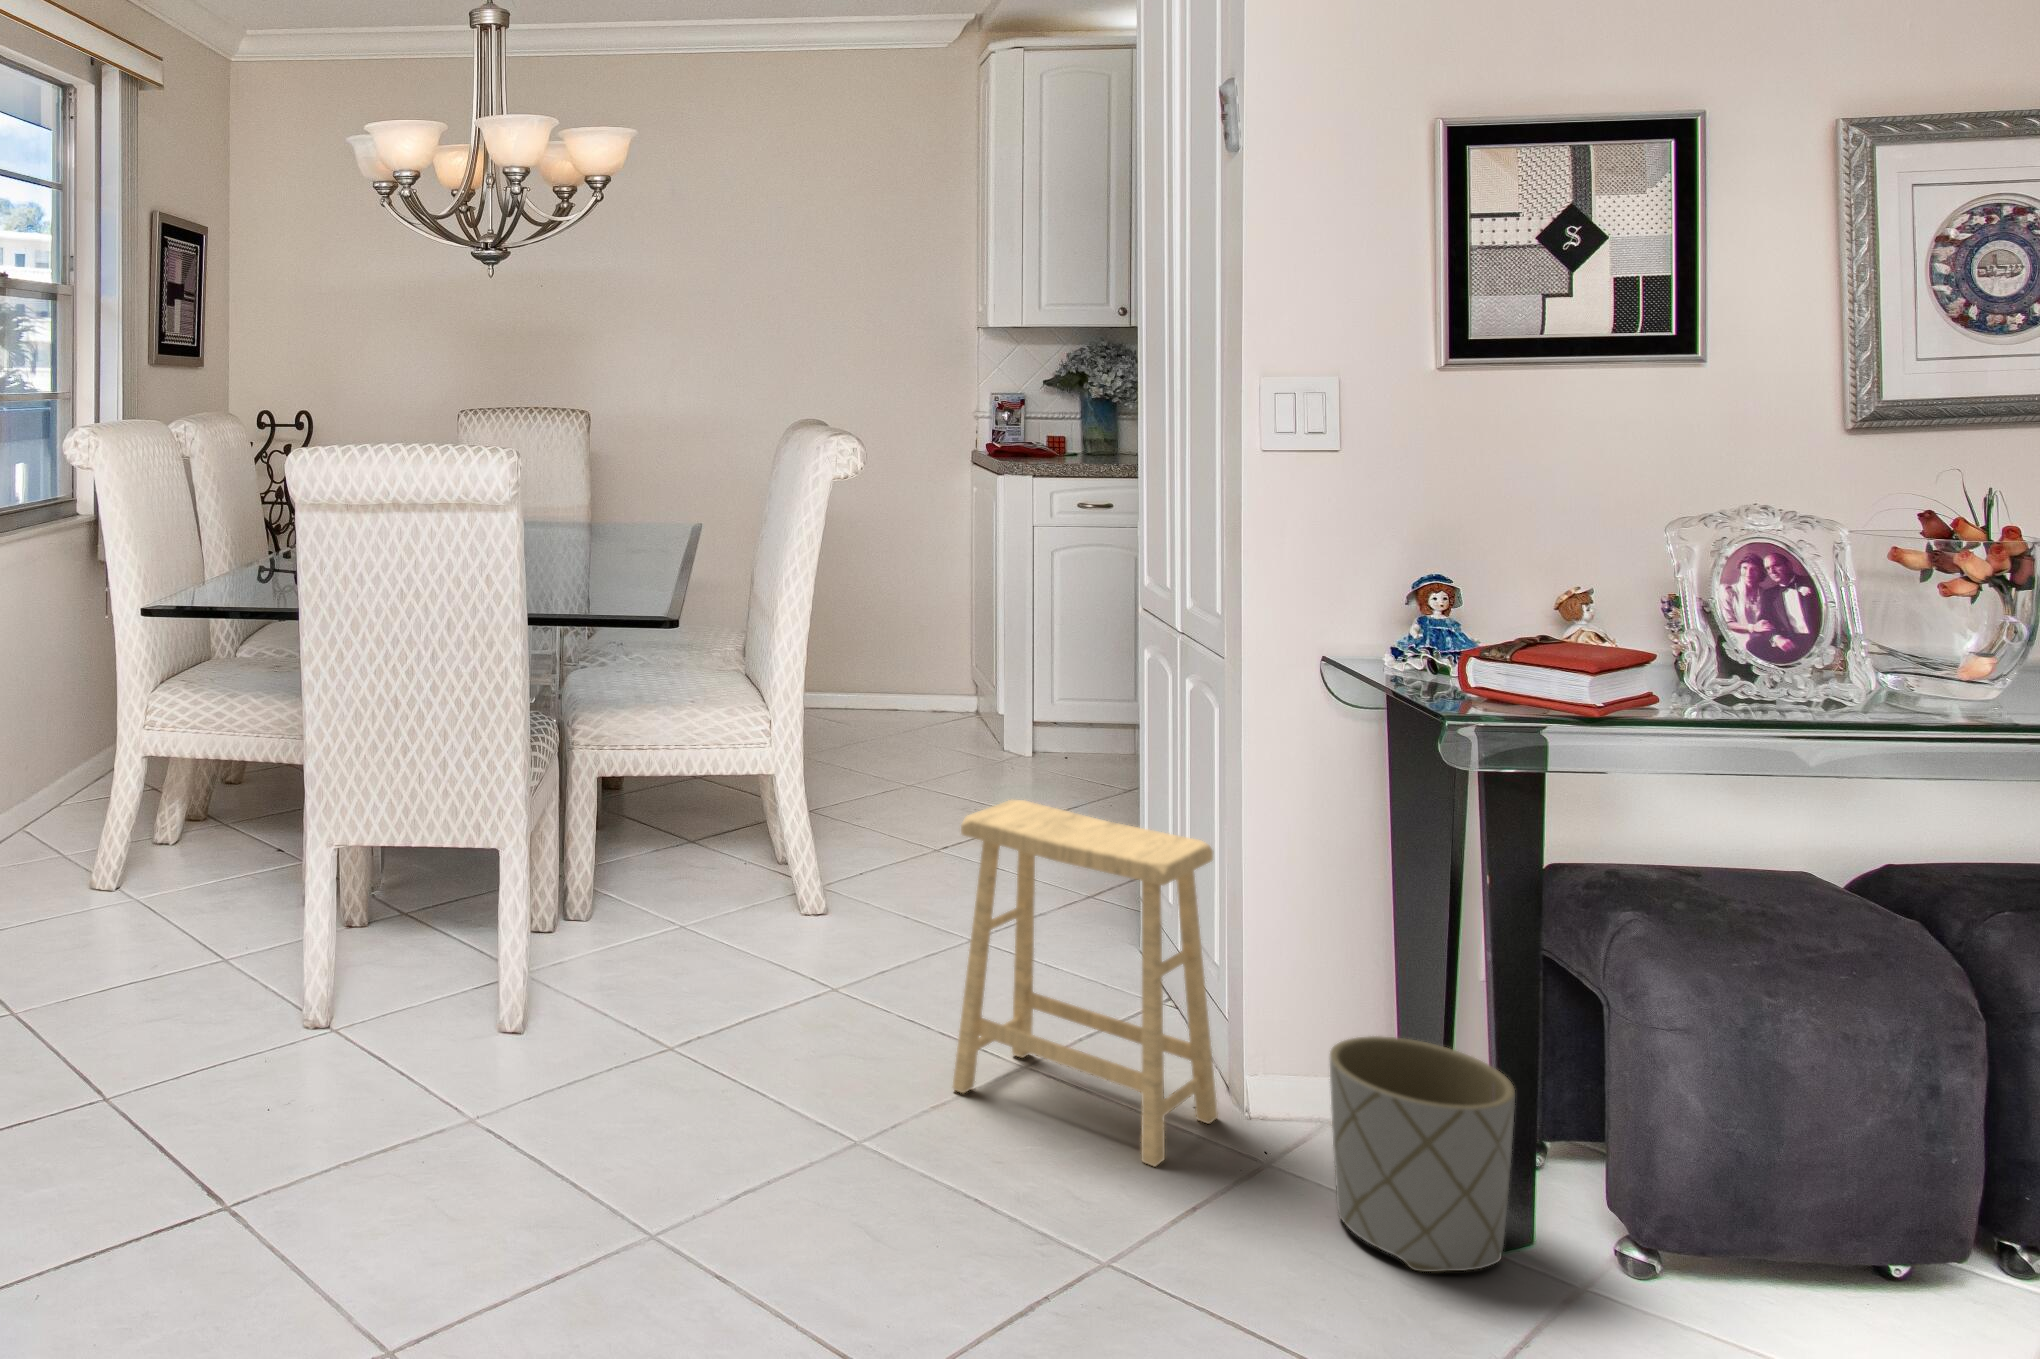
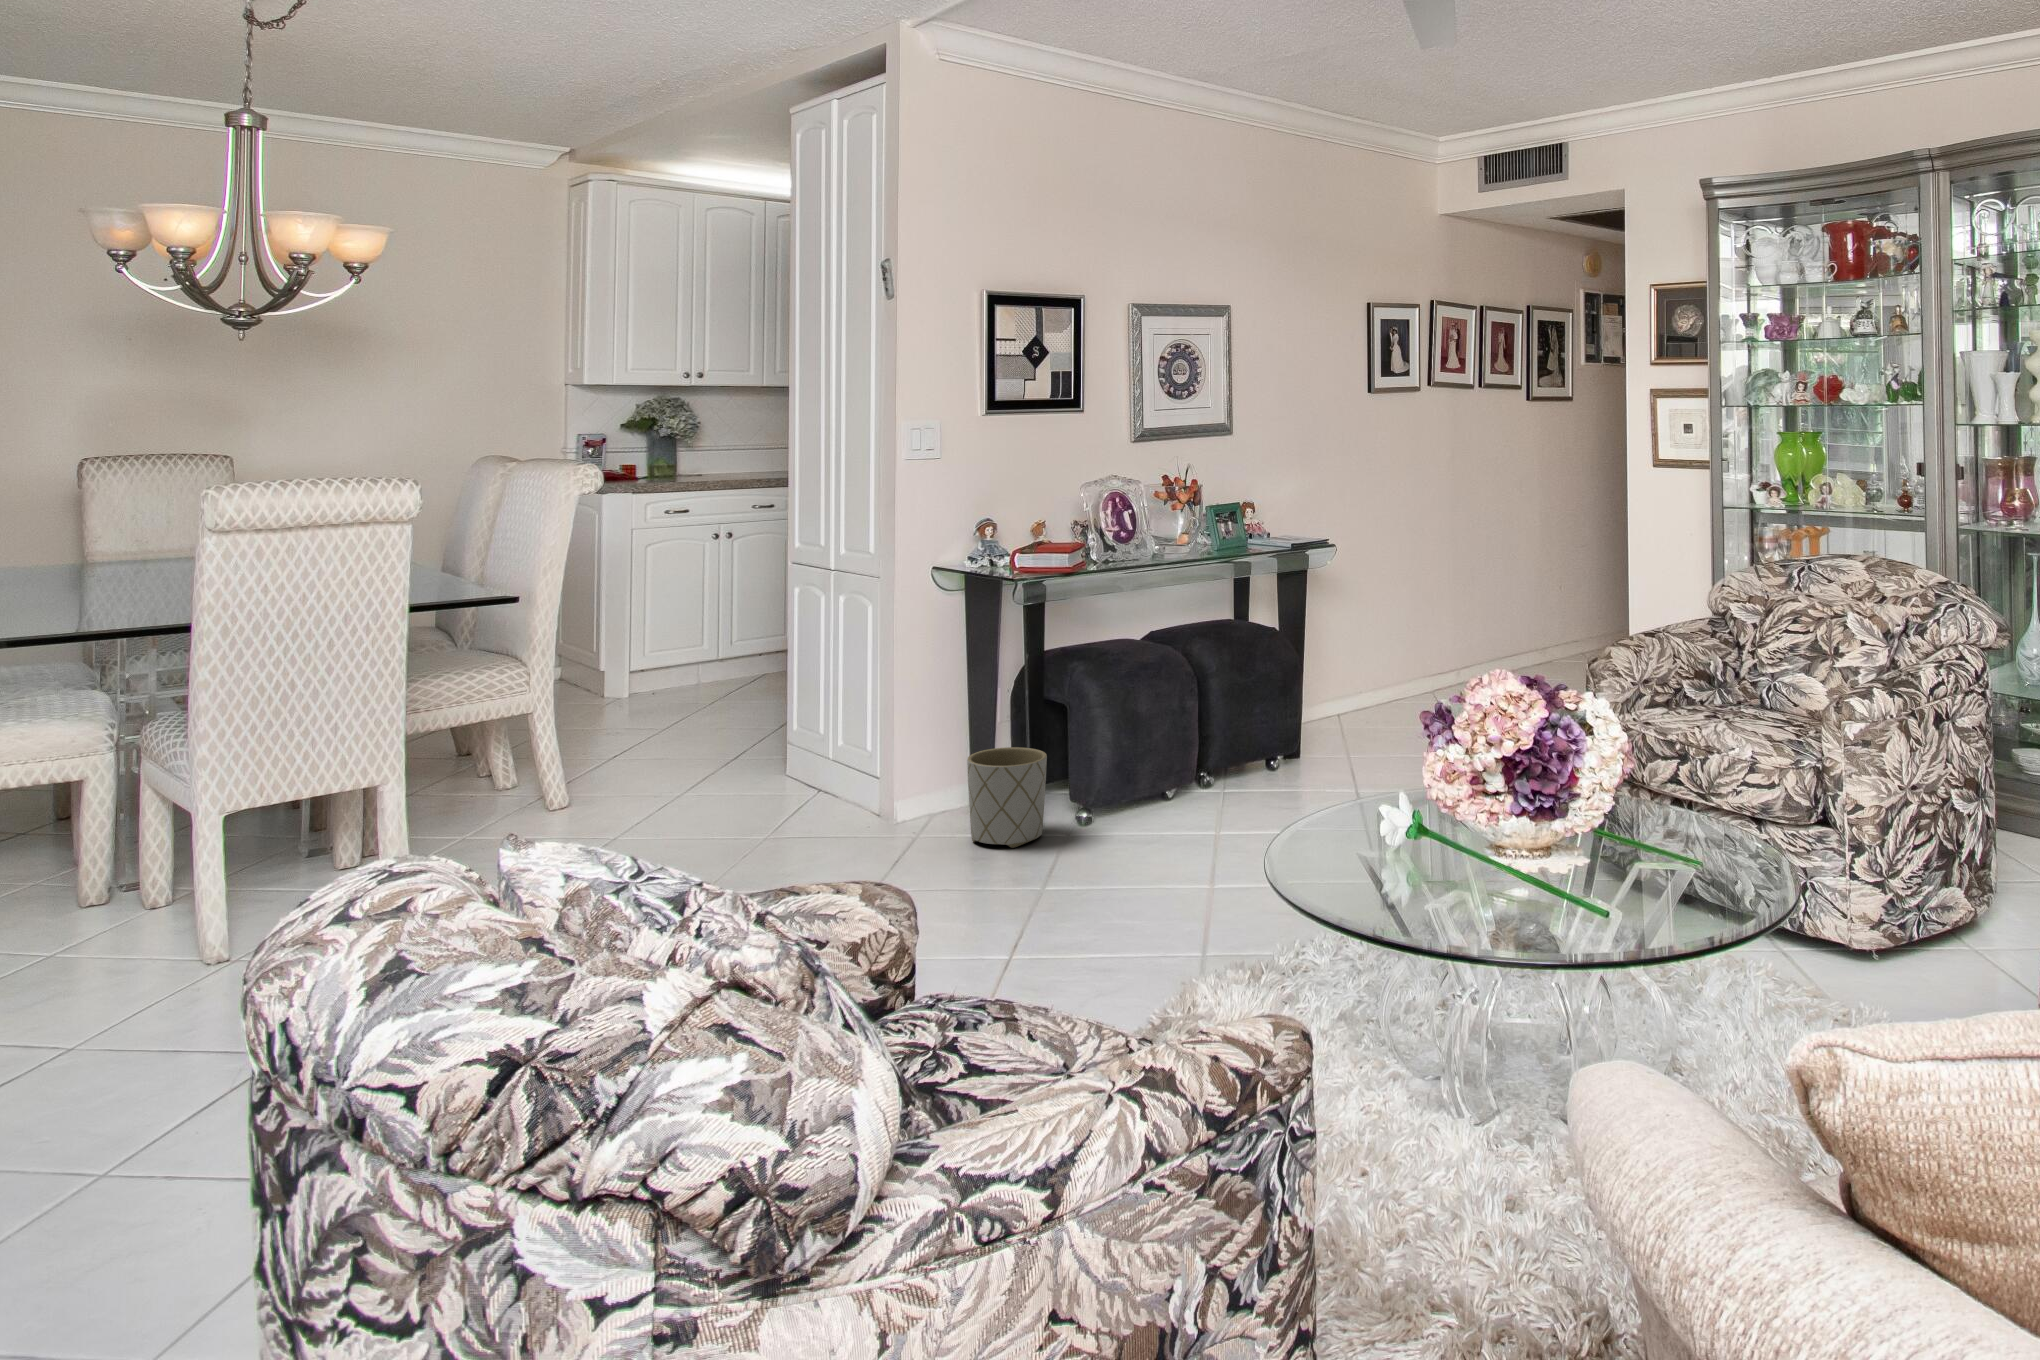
footstool: present [953,800,1218,1166] -> none [753,676,895,857]

